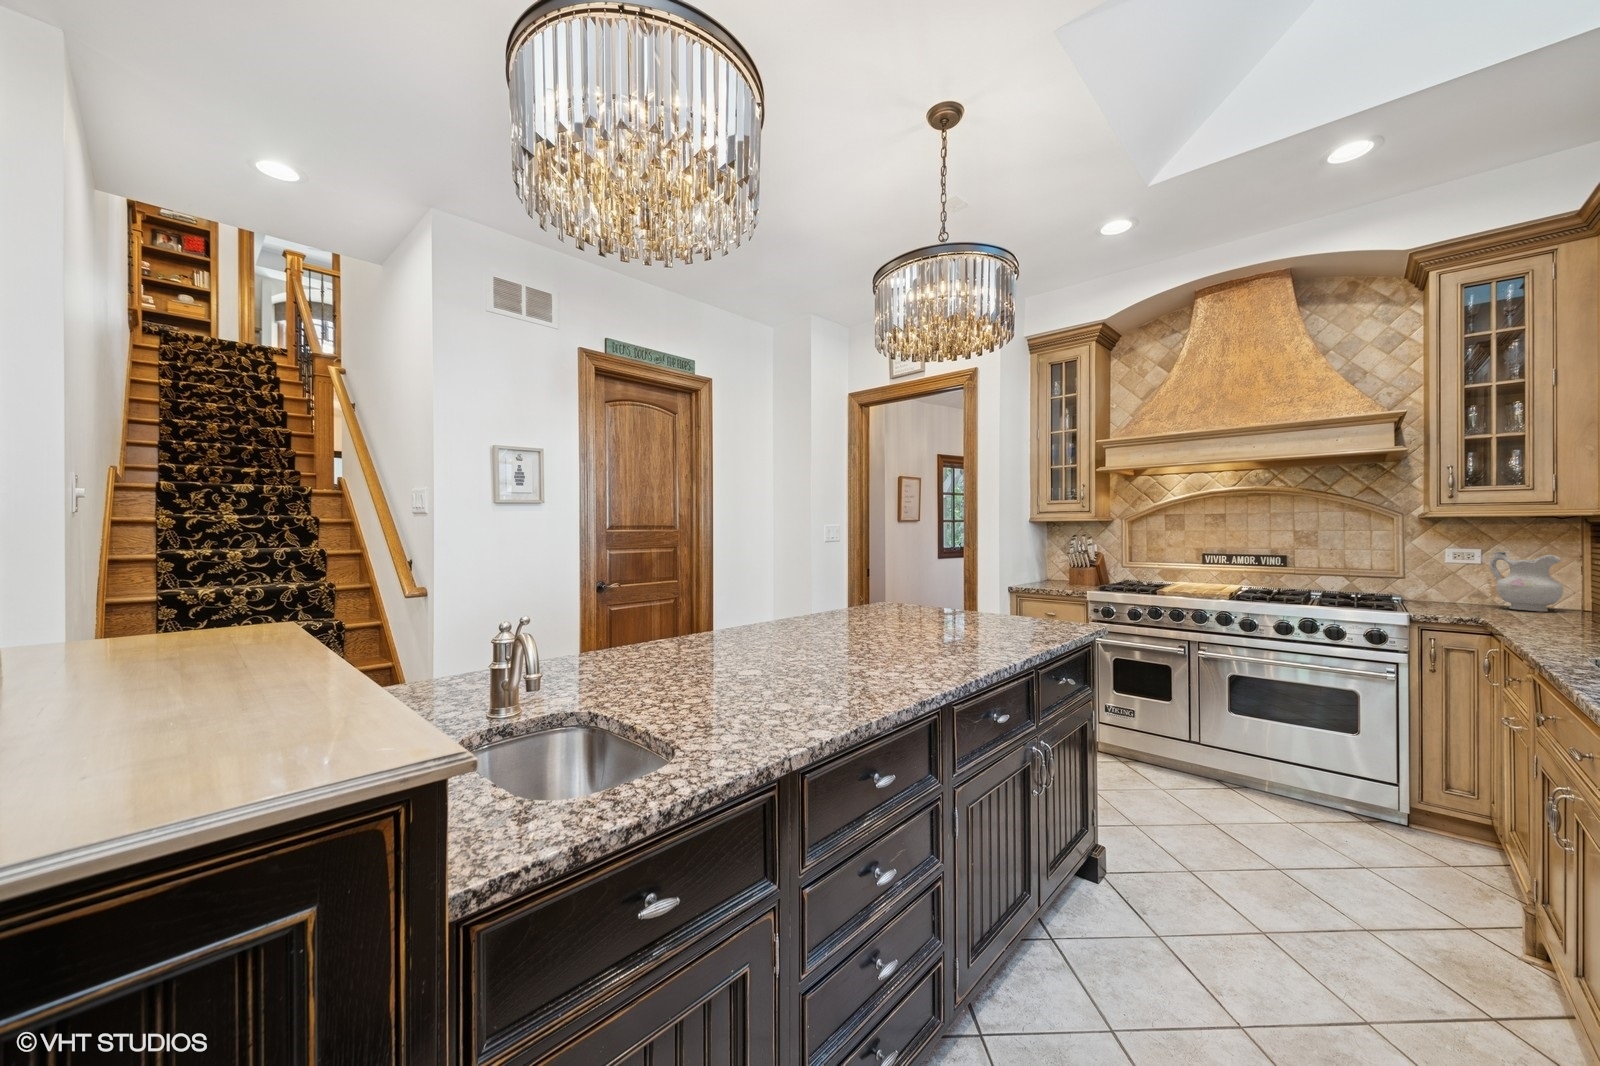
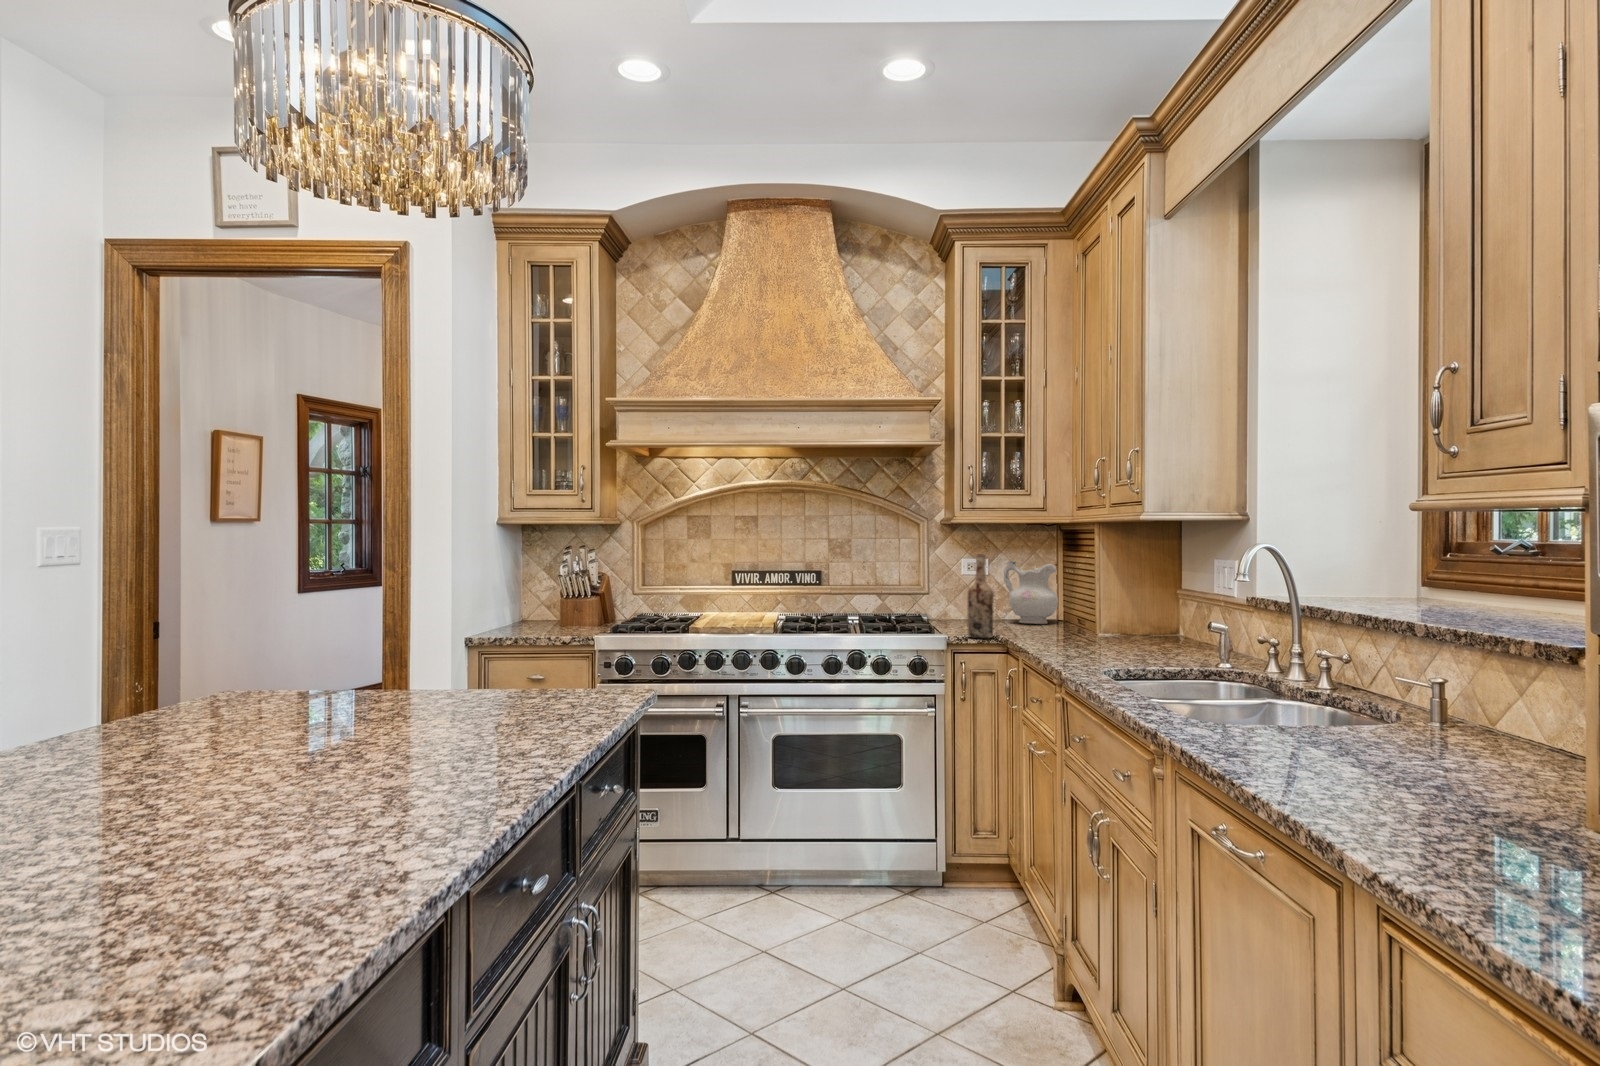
wine bottle: none [1435,543,1467,618] -> present [968,555,994,638]

